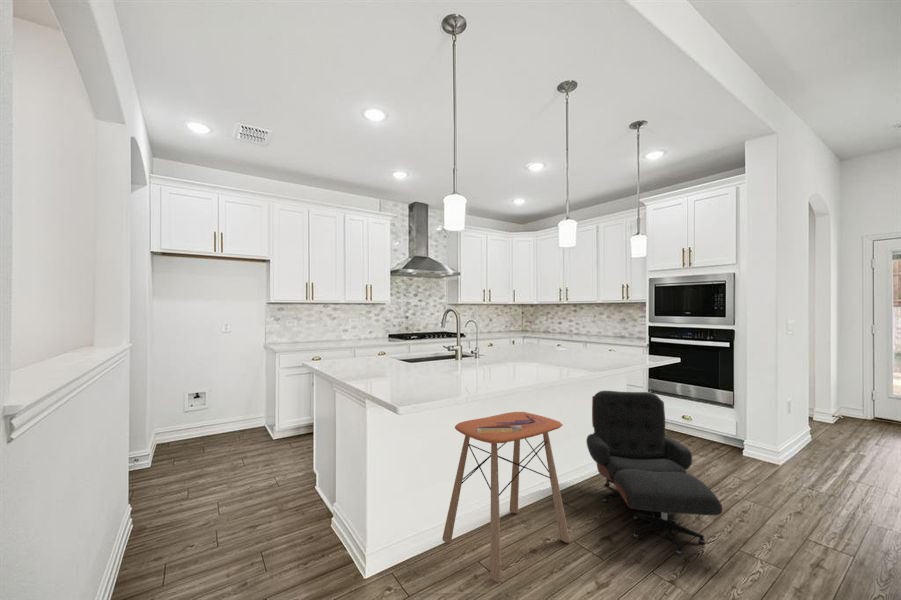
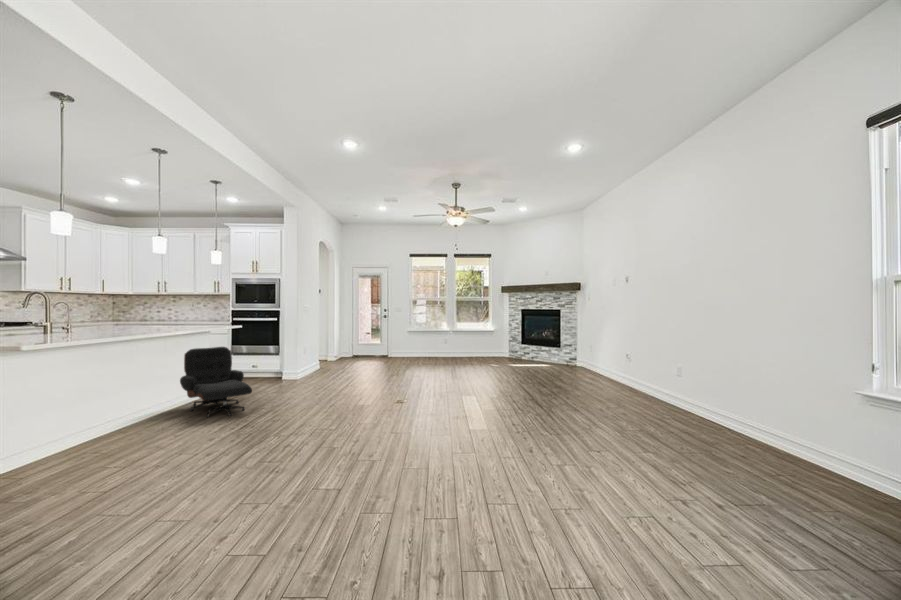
side table: present [442,412,570,582] -> none [66,362,167,448]

